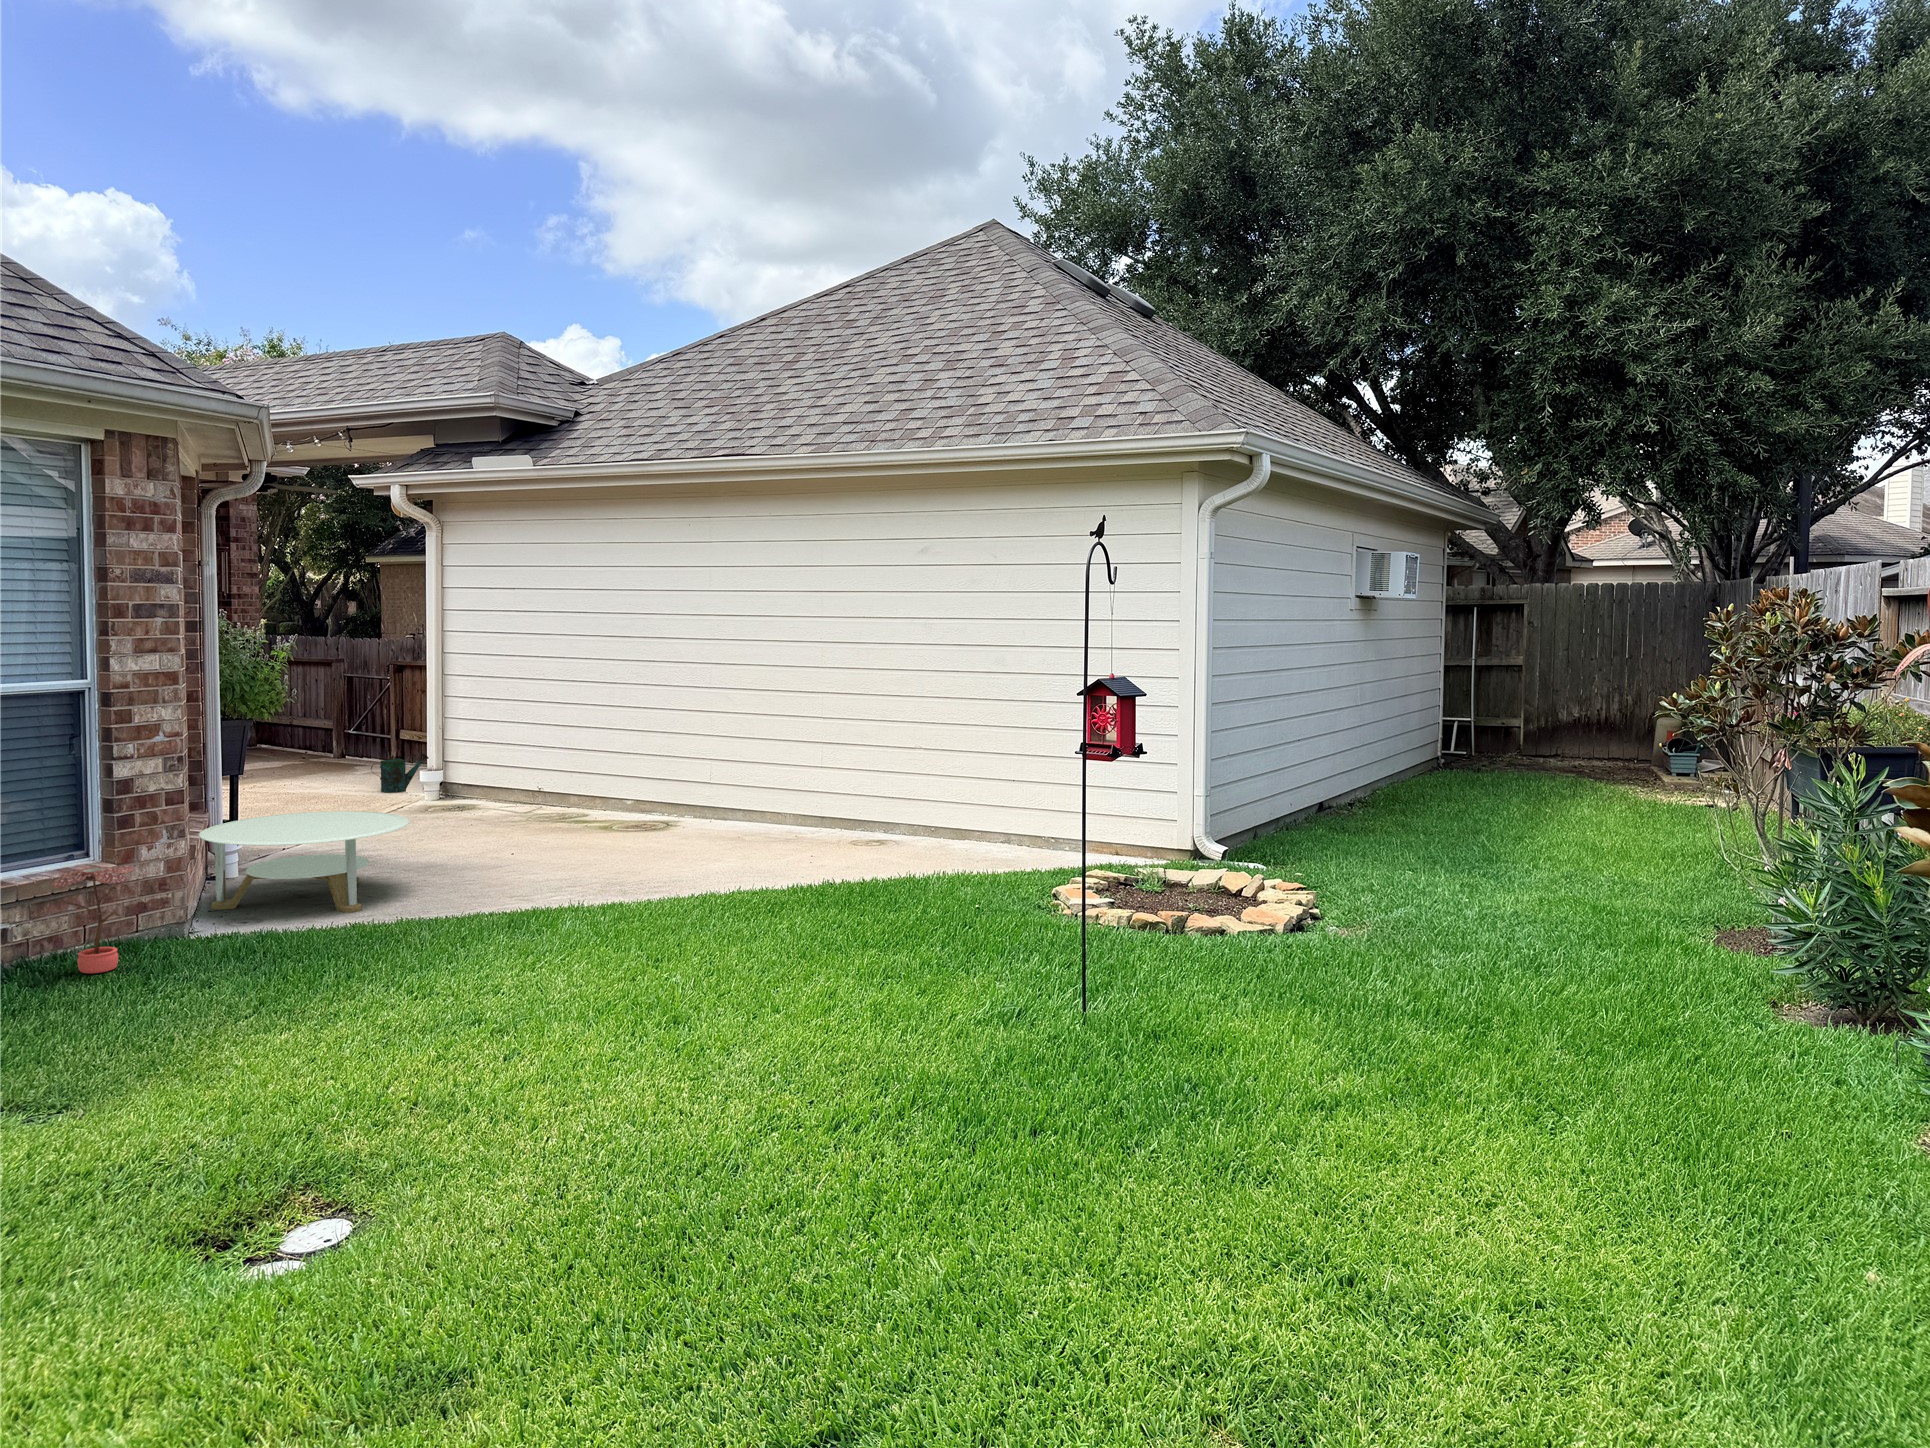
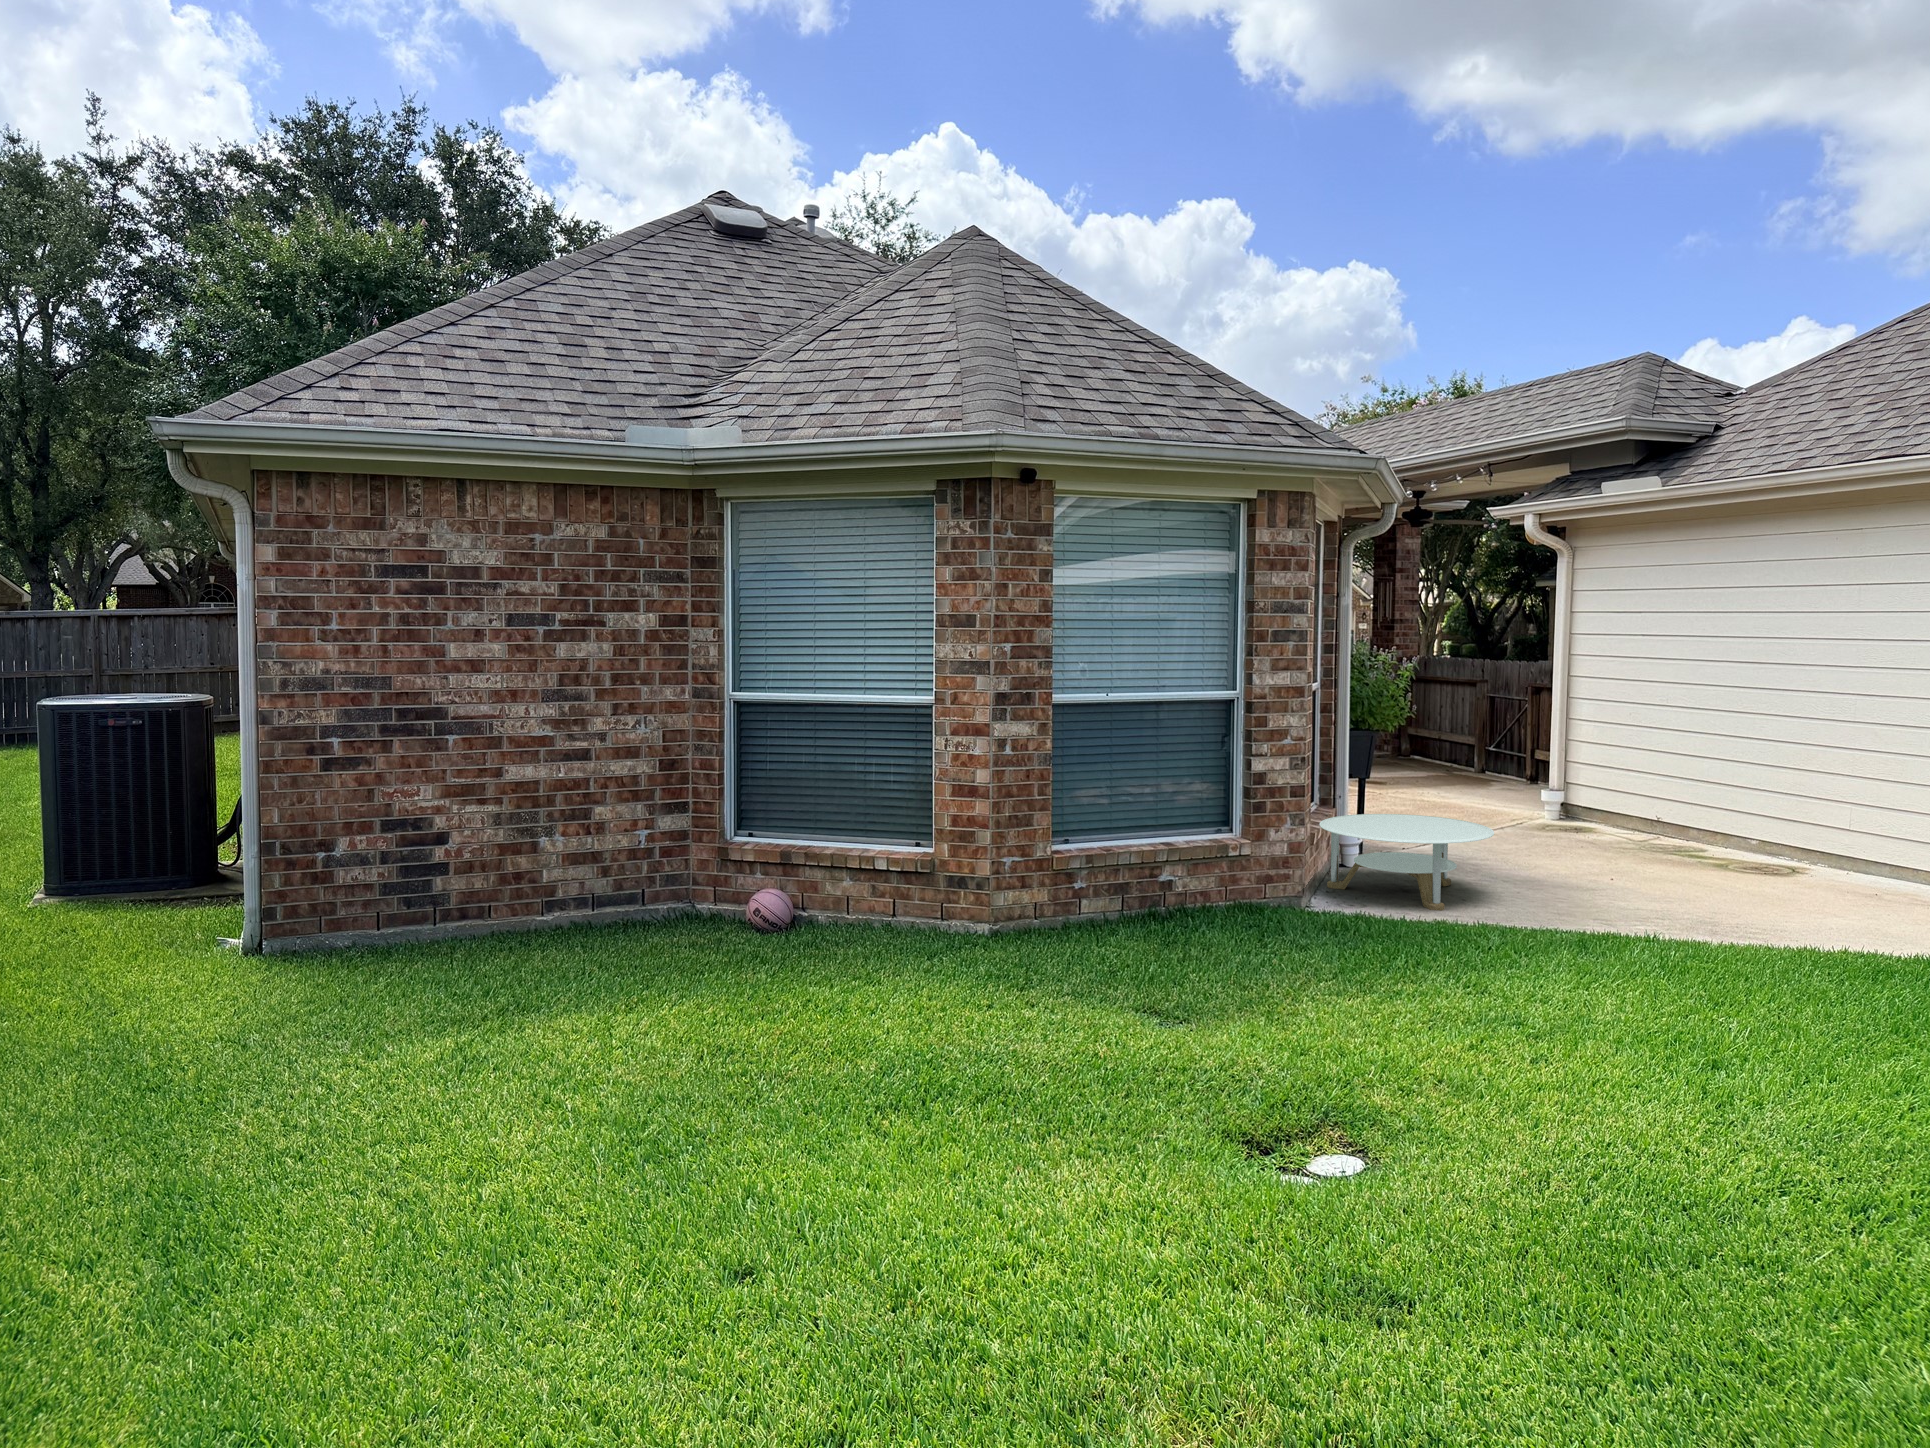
watering can: present [371,754,429,793] -> none [1493,771,1548,806]
potted plant: present [51,866,135,974] -> none [1204,839,1261,923]

